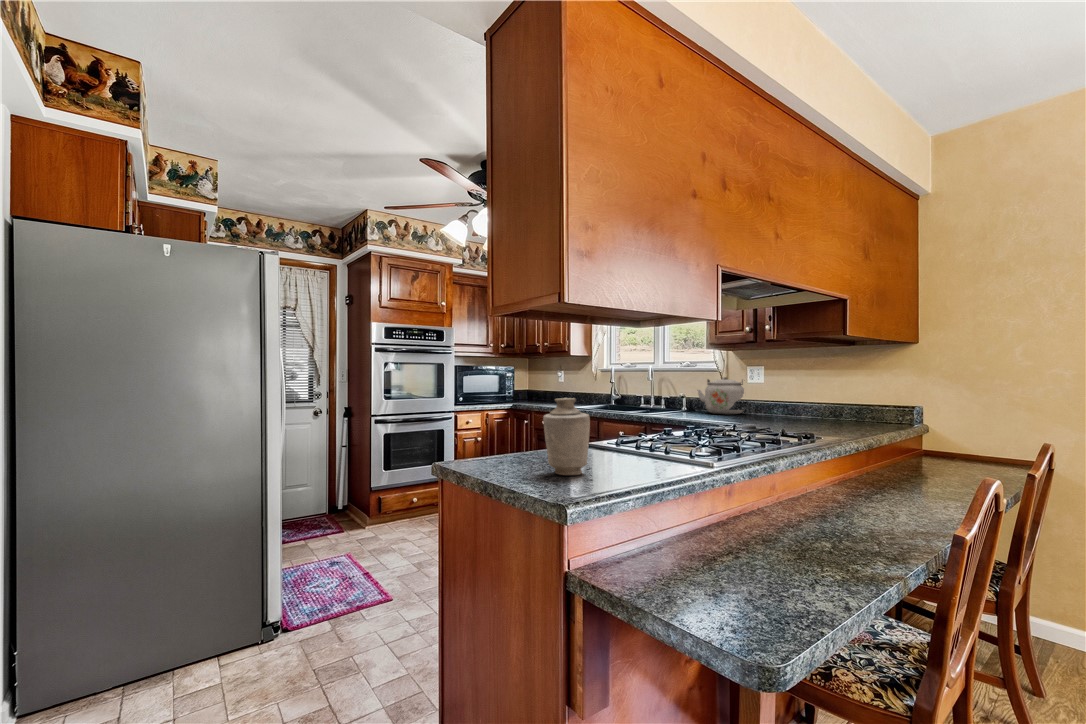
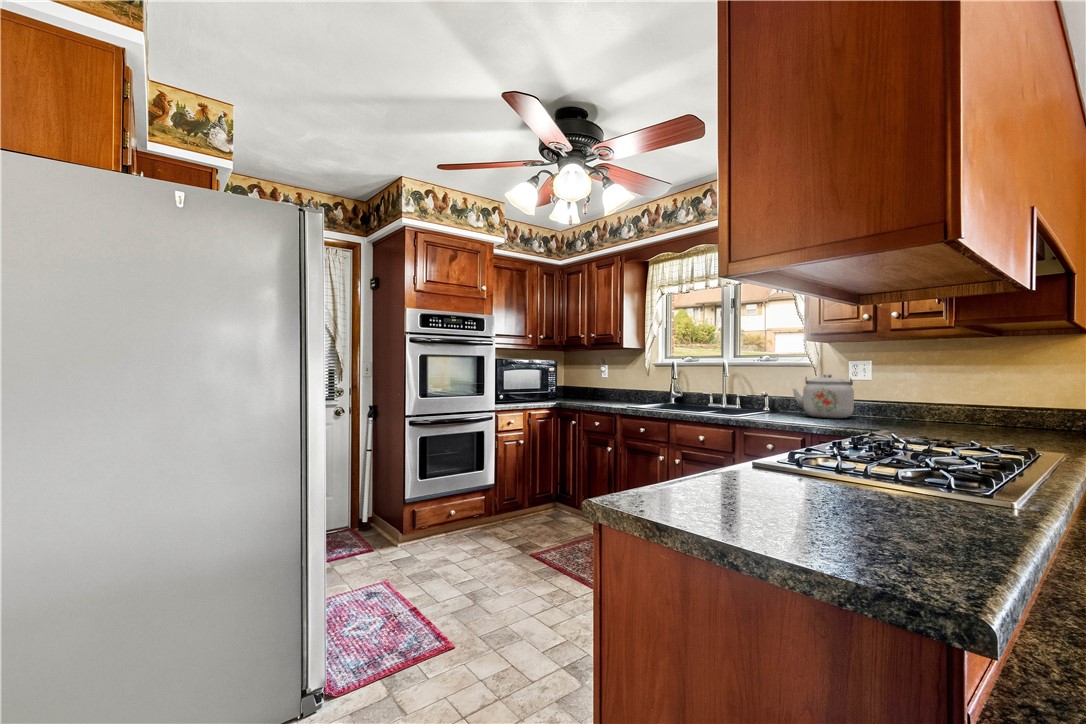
vase: present [543,398,590,475] -> none [822,412,915,544]

